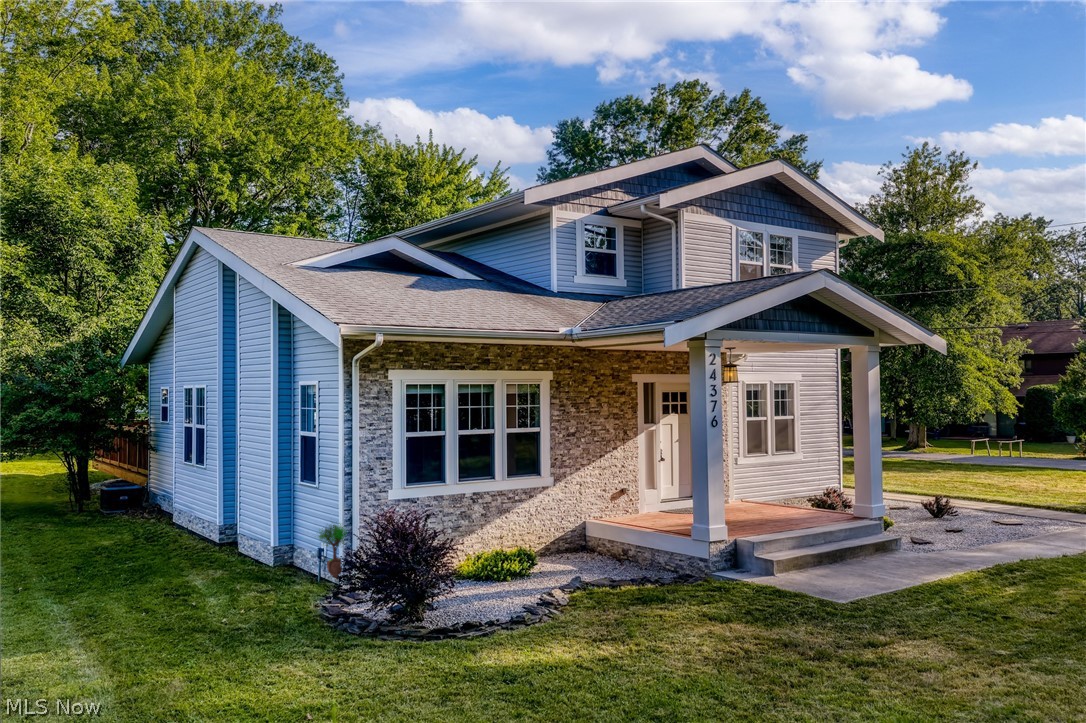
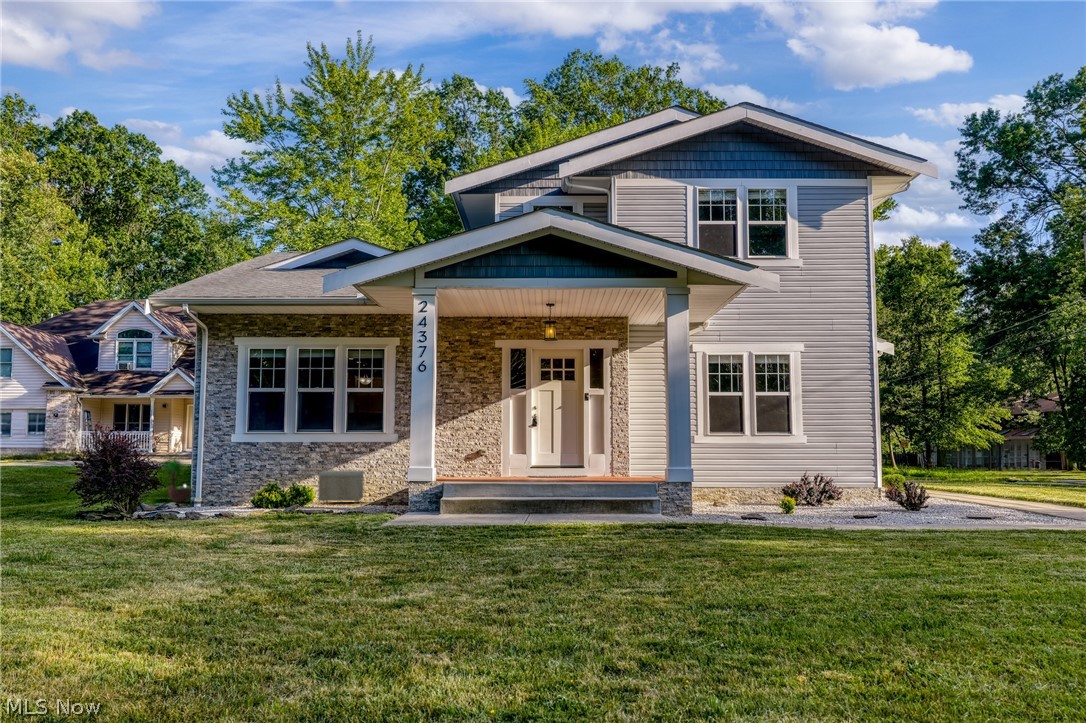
storage bench: none [492,521,543,562] -> present [319,471,364,504]

